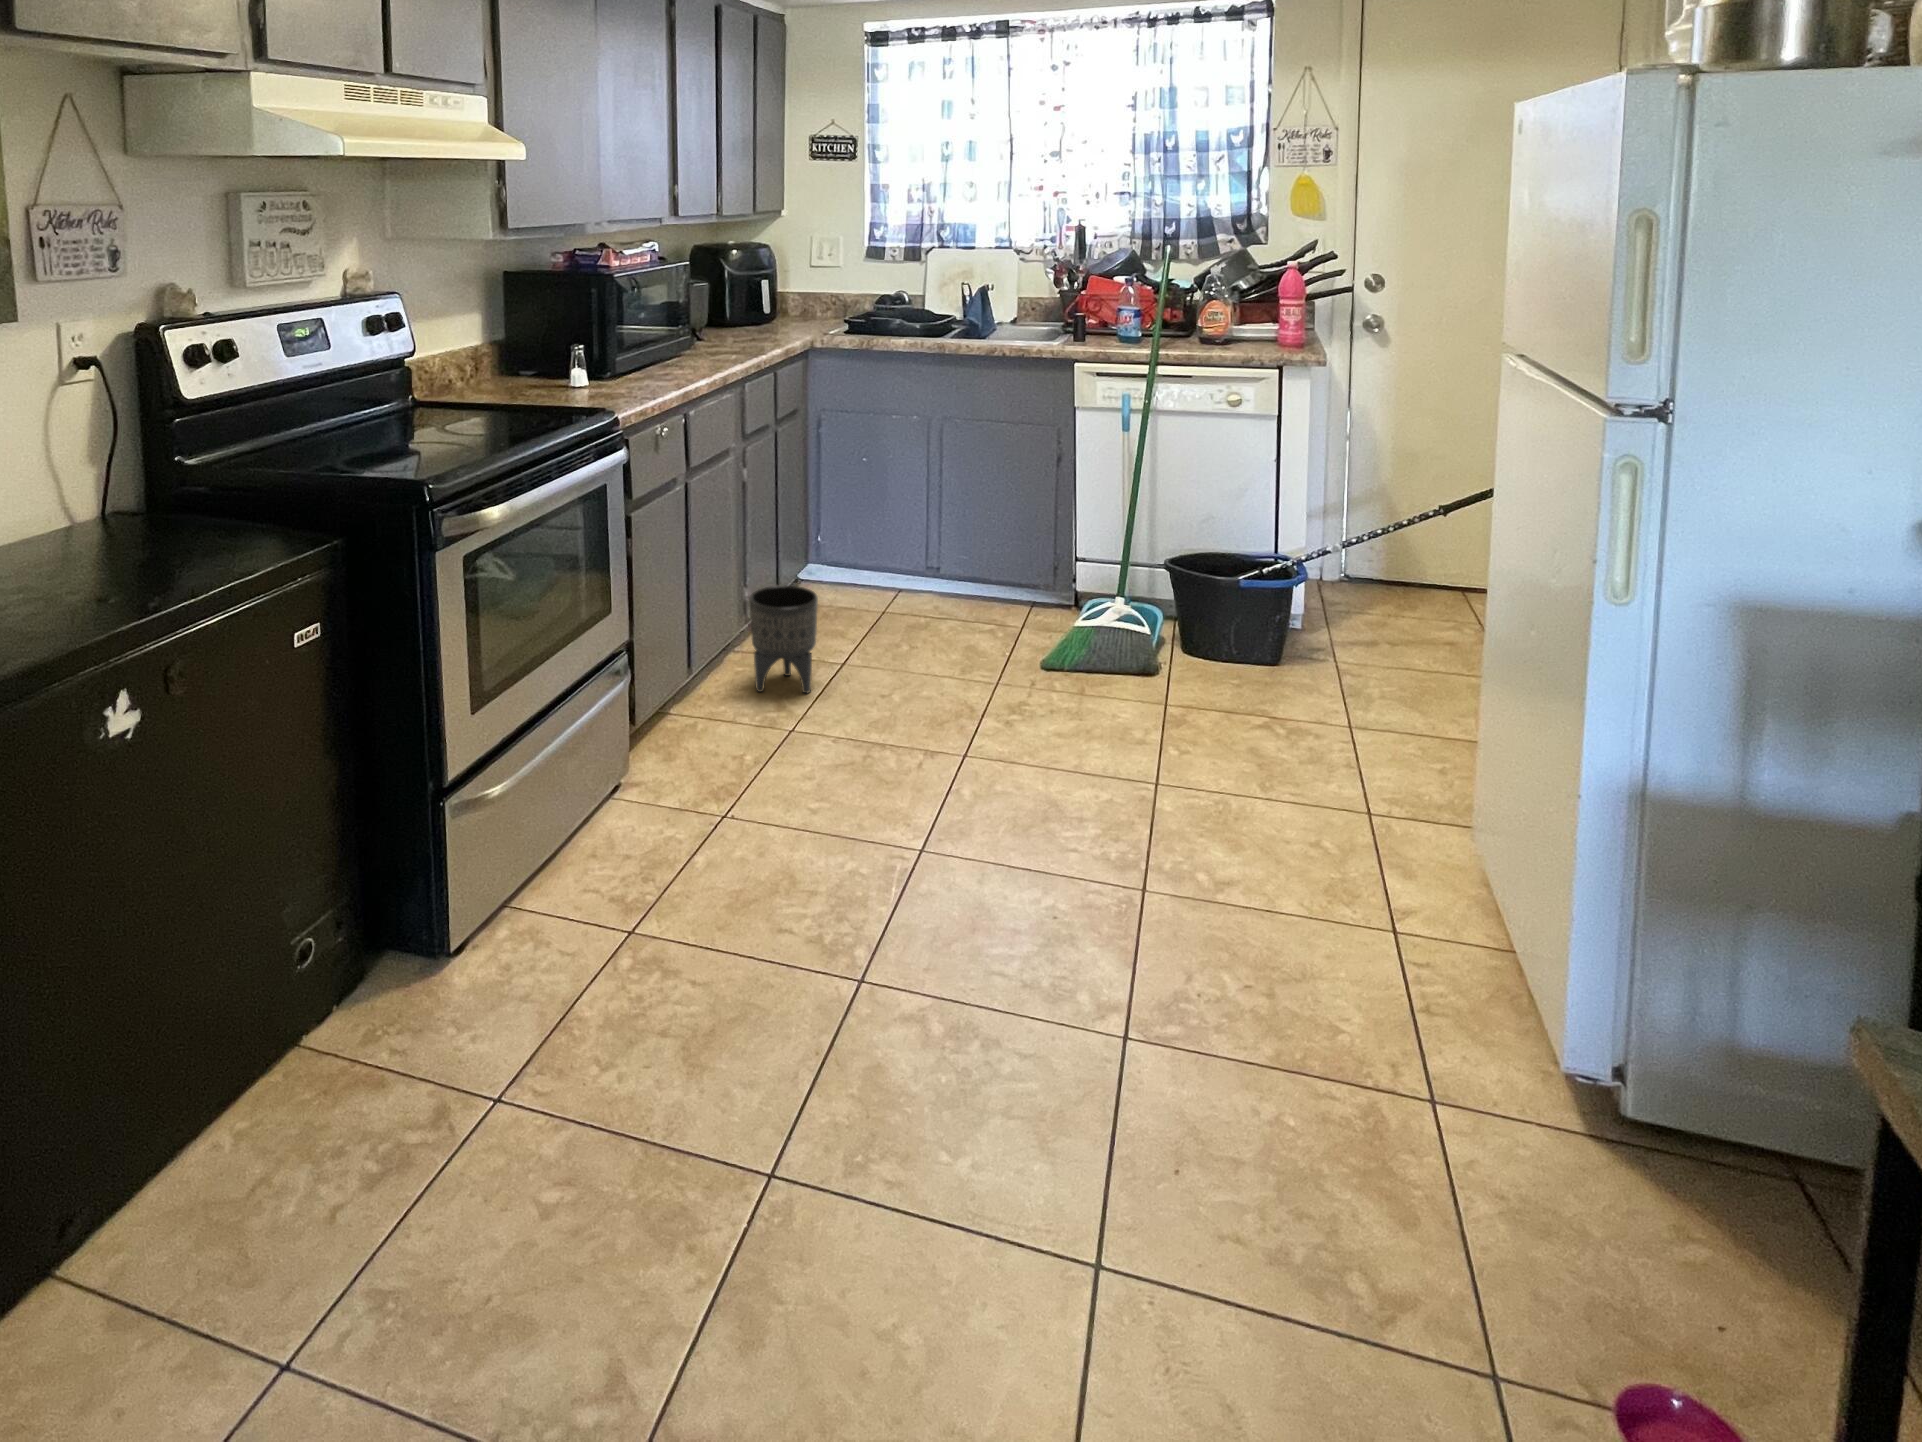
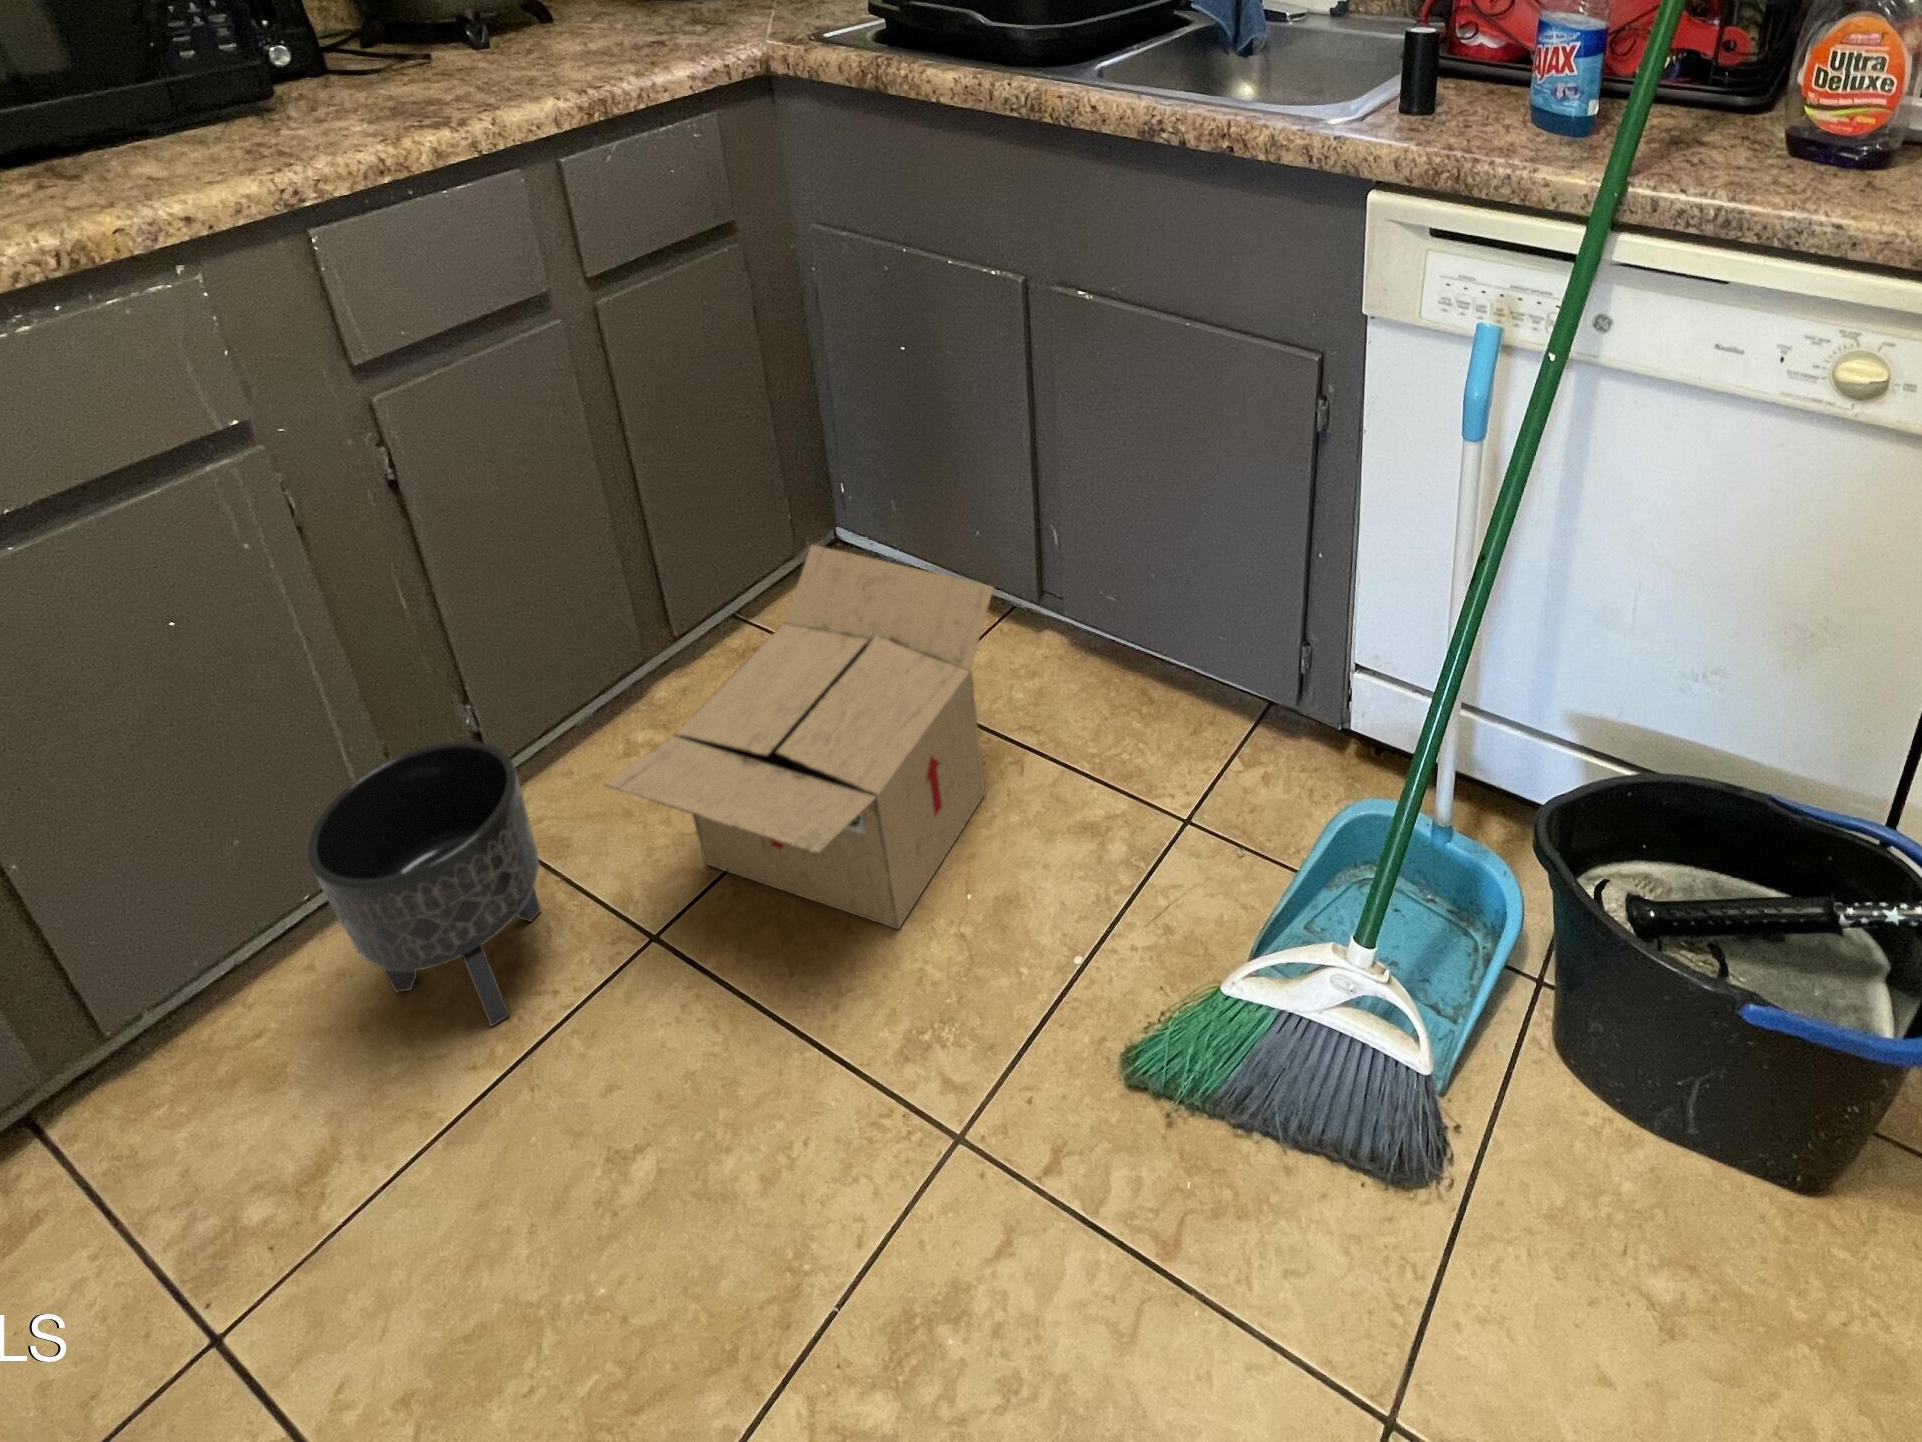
cardboard box: none [841,536,940,663] -> present [604,545,994,930]

